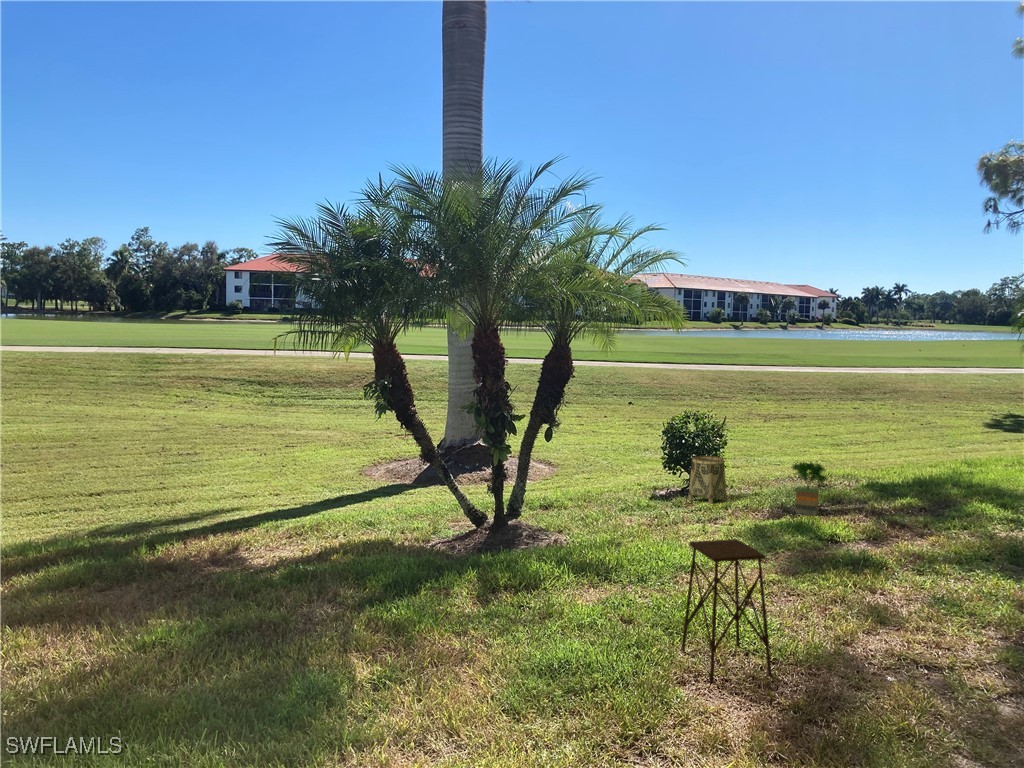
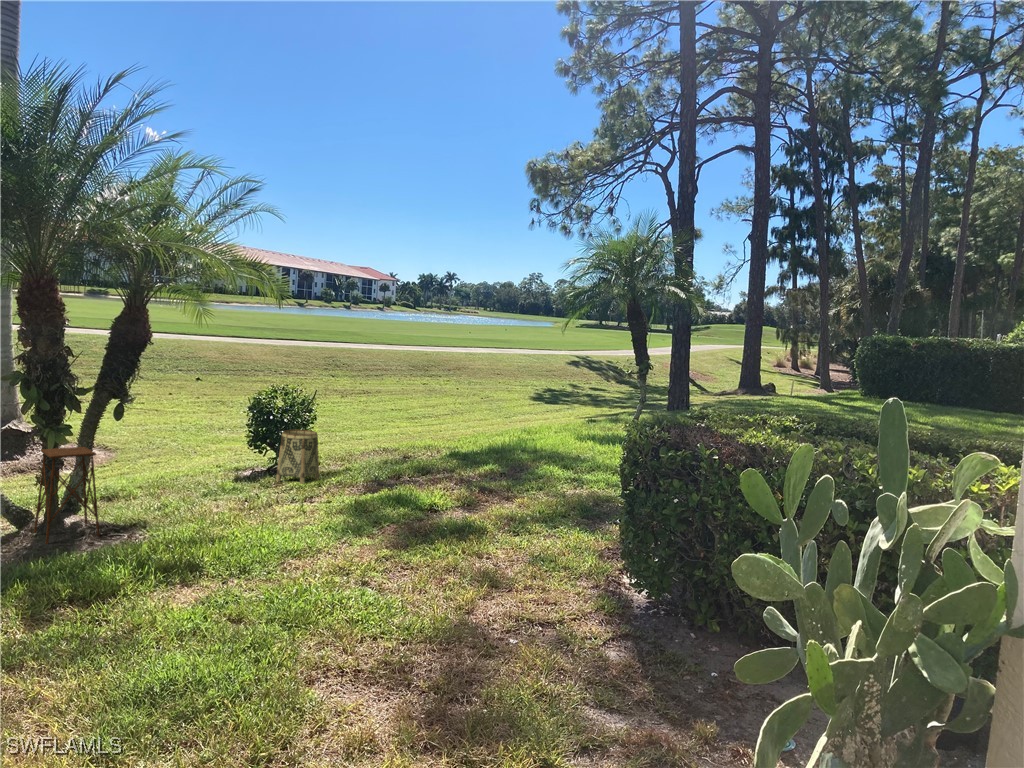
potted tree: present [792,462,827,516] -> none [391,432,427,488]
side table: present [682,539,772,682] -> present [34,447,100,544]

